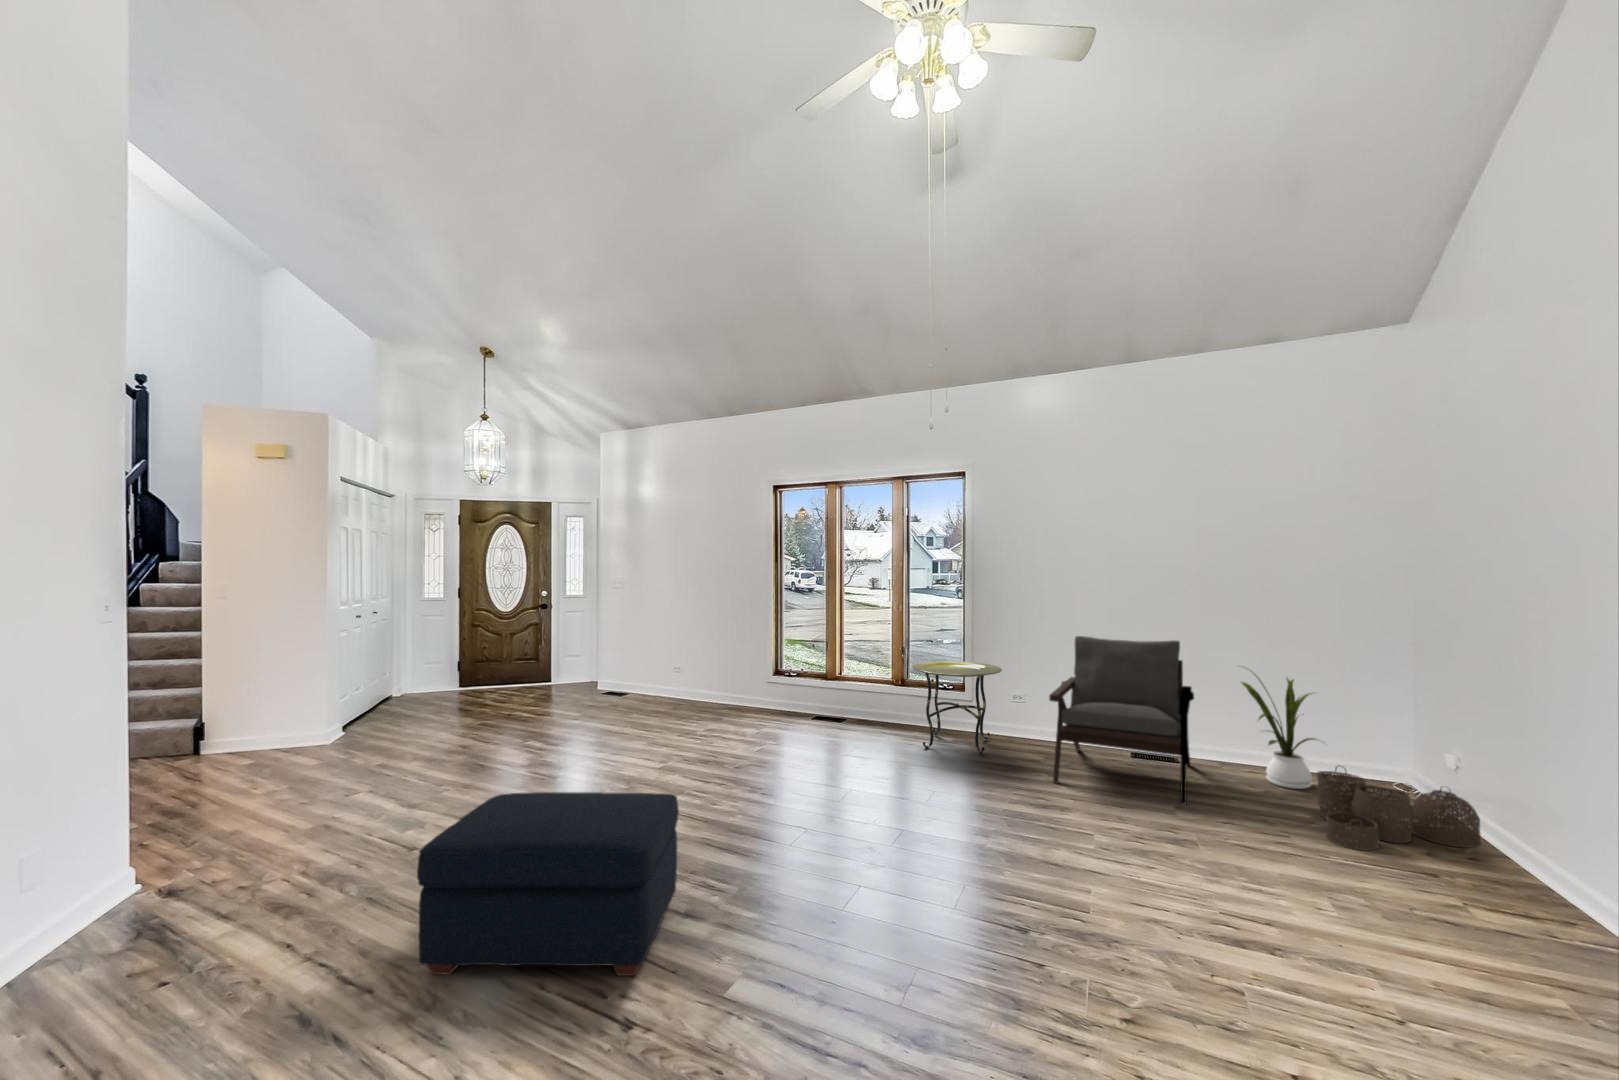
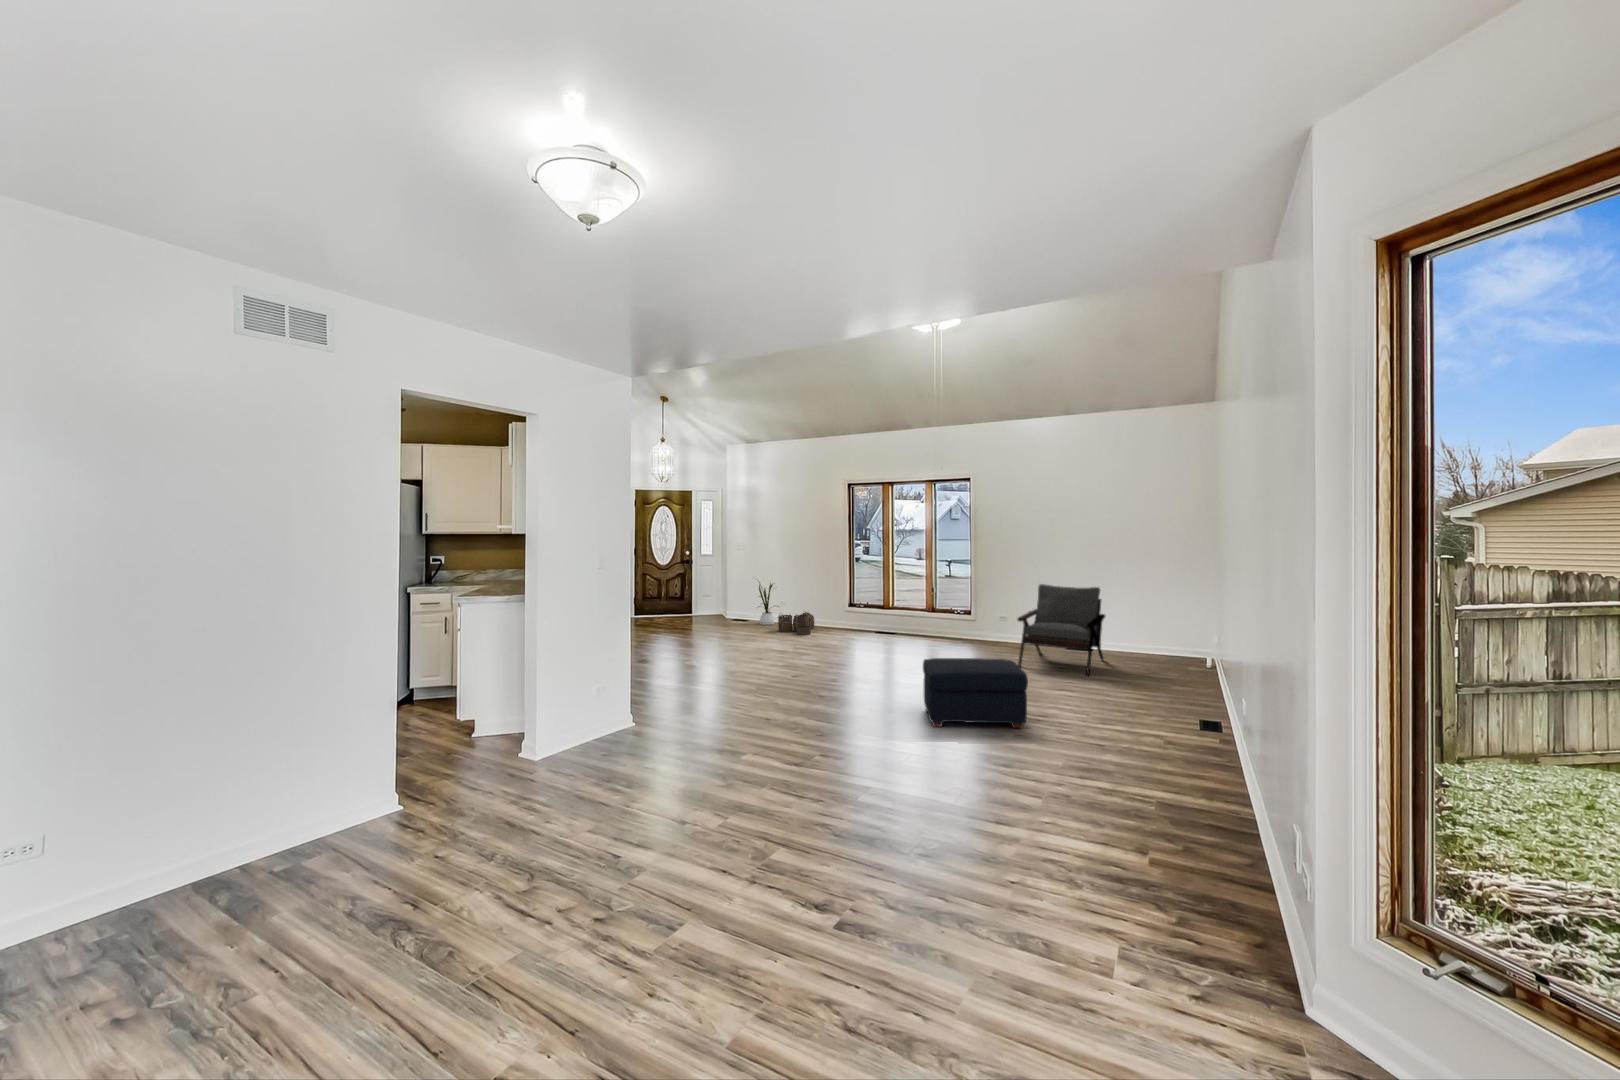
side table: present [912,661,1002,754] -> none [939,599,994,654]
house plant: present [1242,677,1316,789] -> present [757,582,779,625]
woven basket: present [1317,766,1482,850] -> present [778,612,814,635]
ottoman: present [417,792,679,976] -> present [923,658,1028,728]

